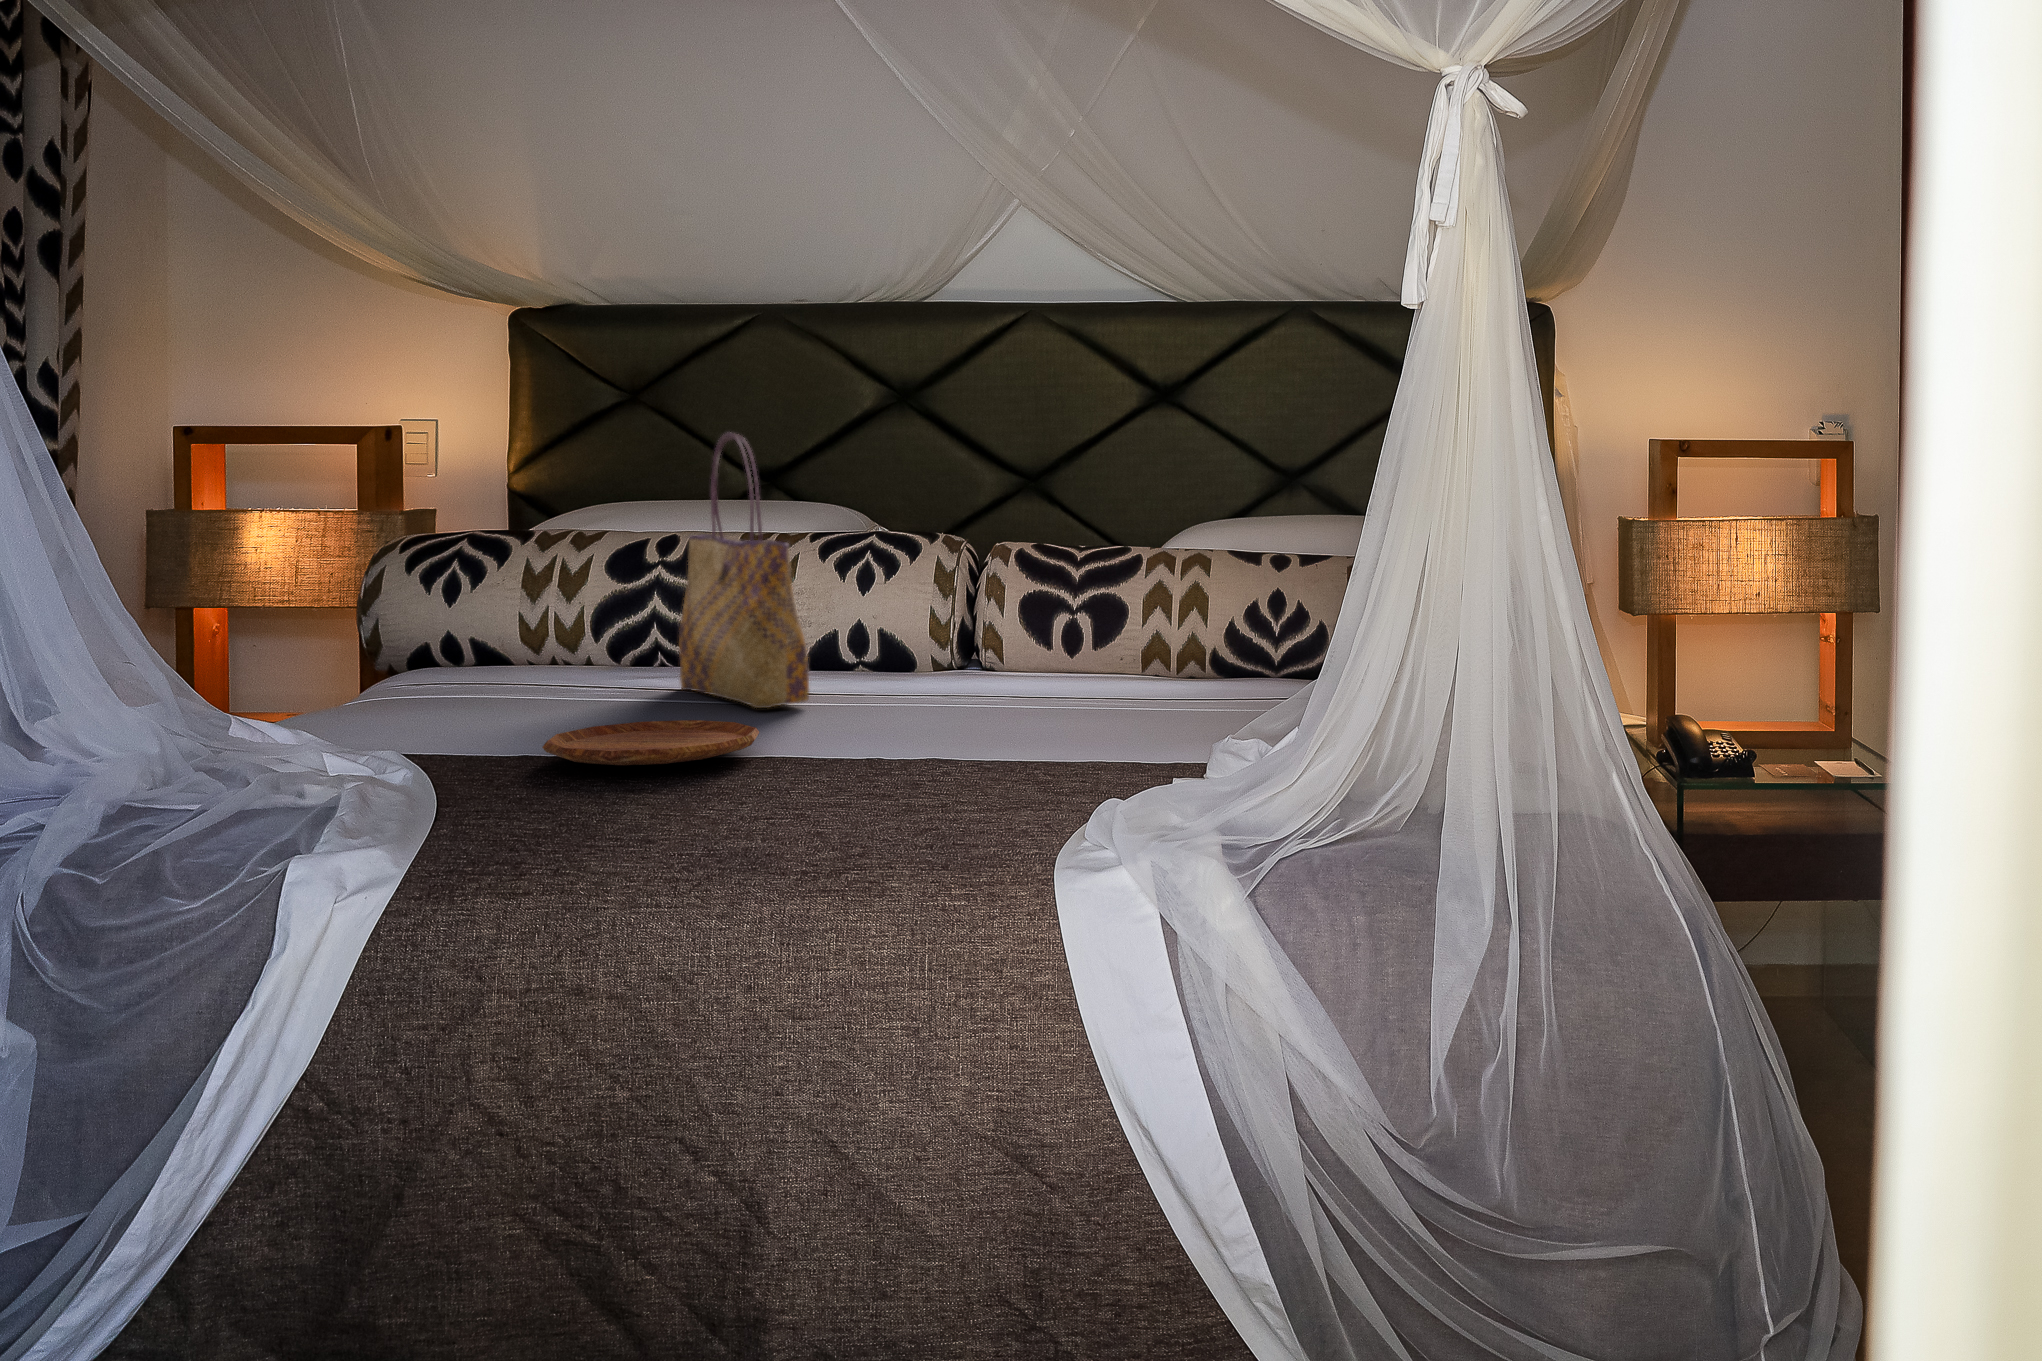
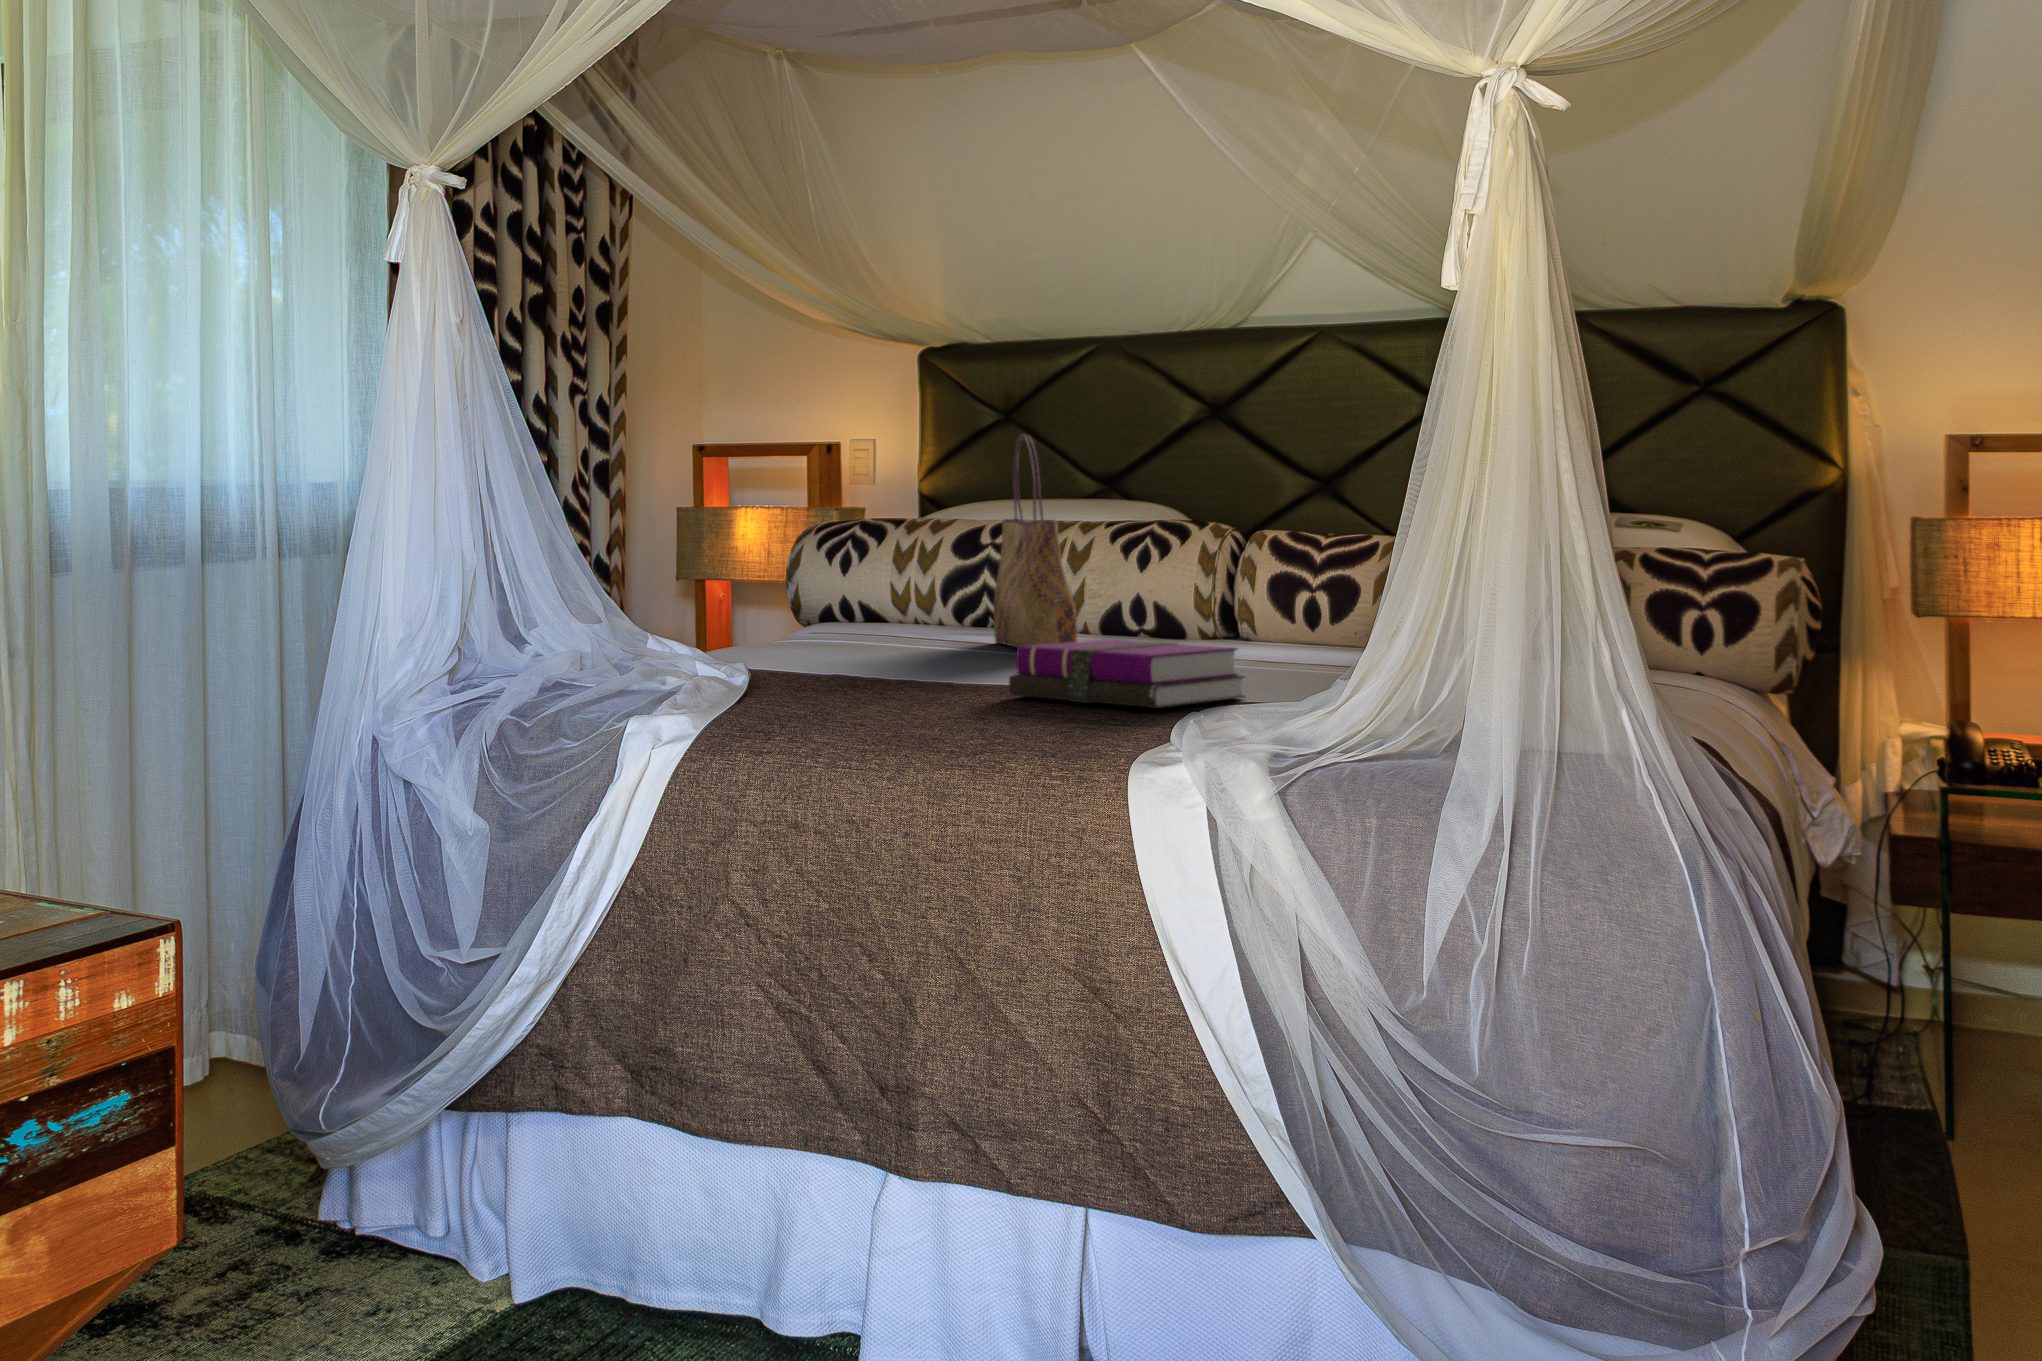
notebook: none [791,701,1095,802] -> present [1009,640,1245,708]
tray: present [542,720,759,765] -> none [858,653,1013,677]

